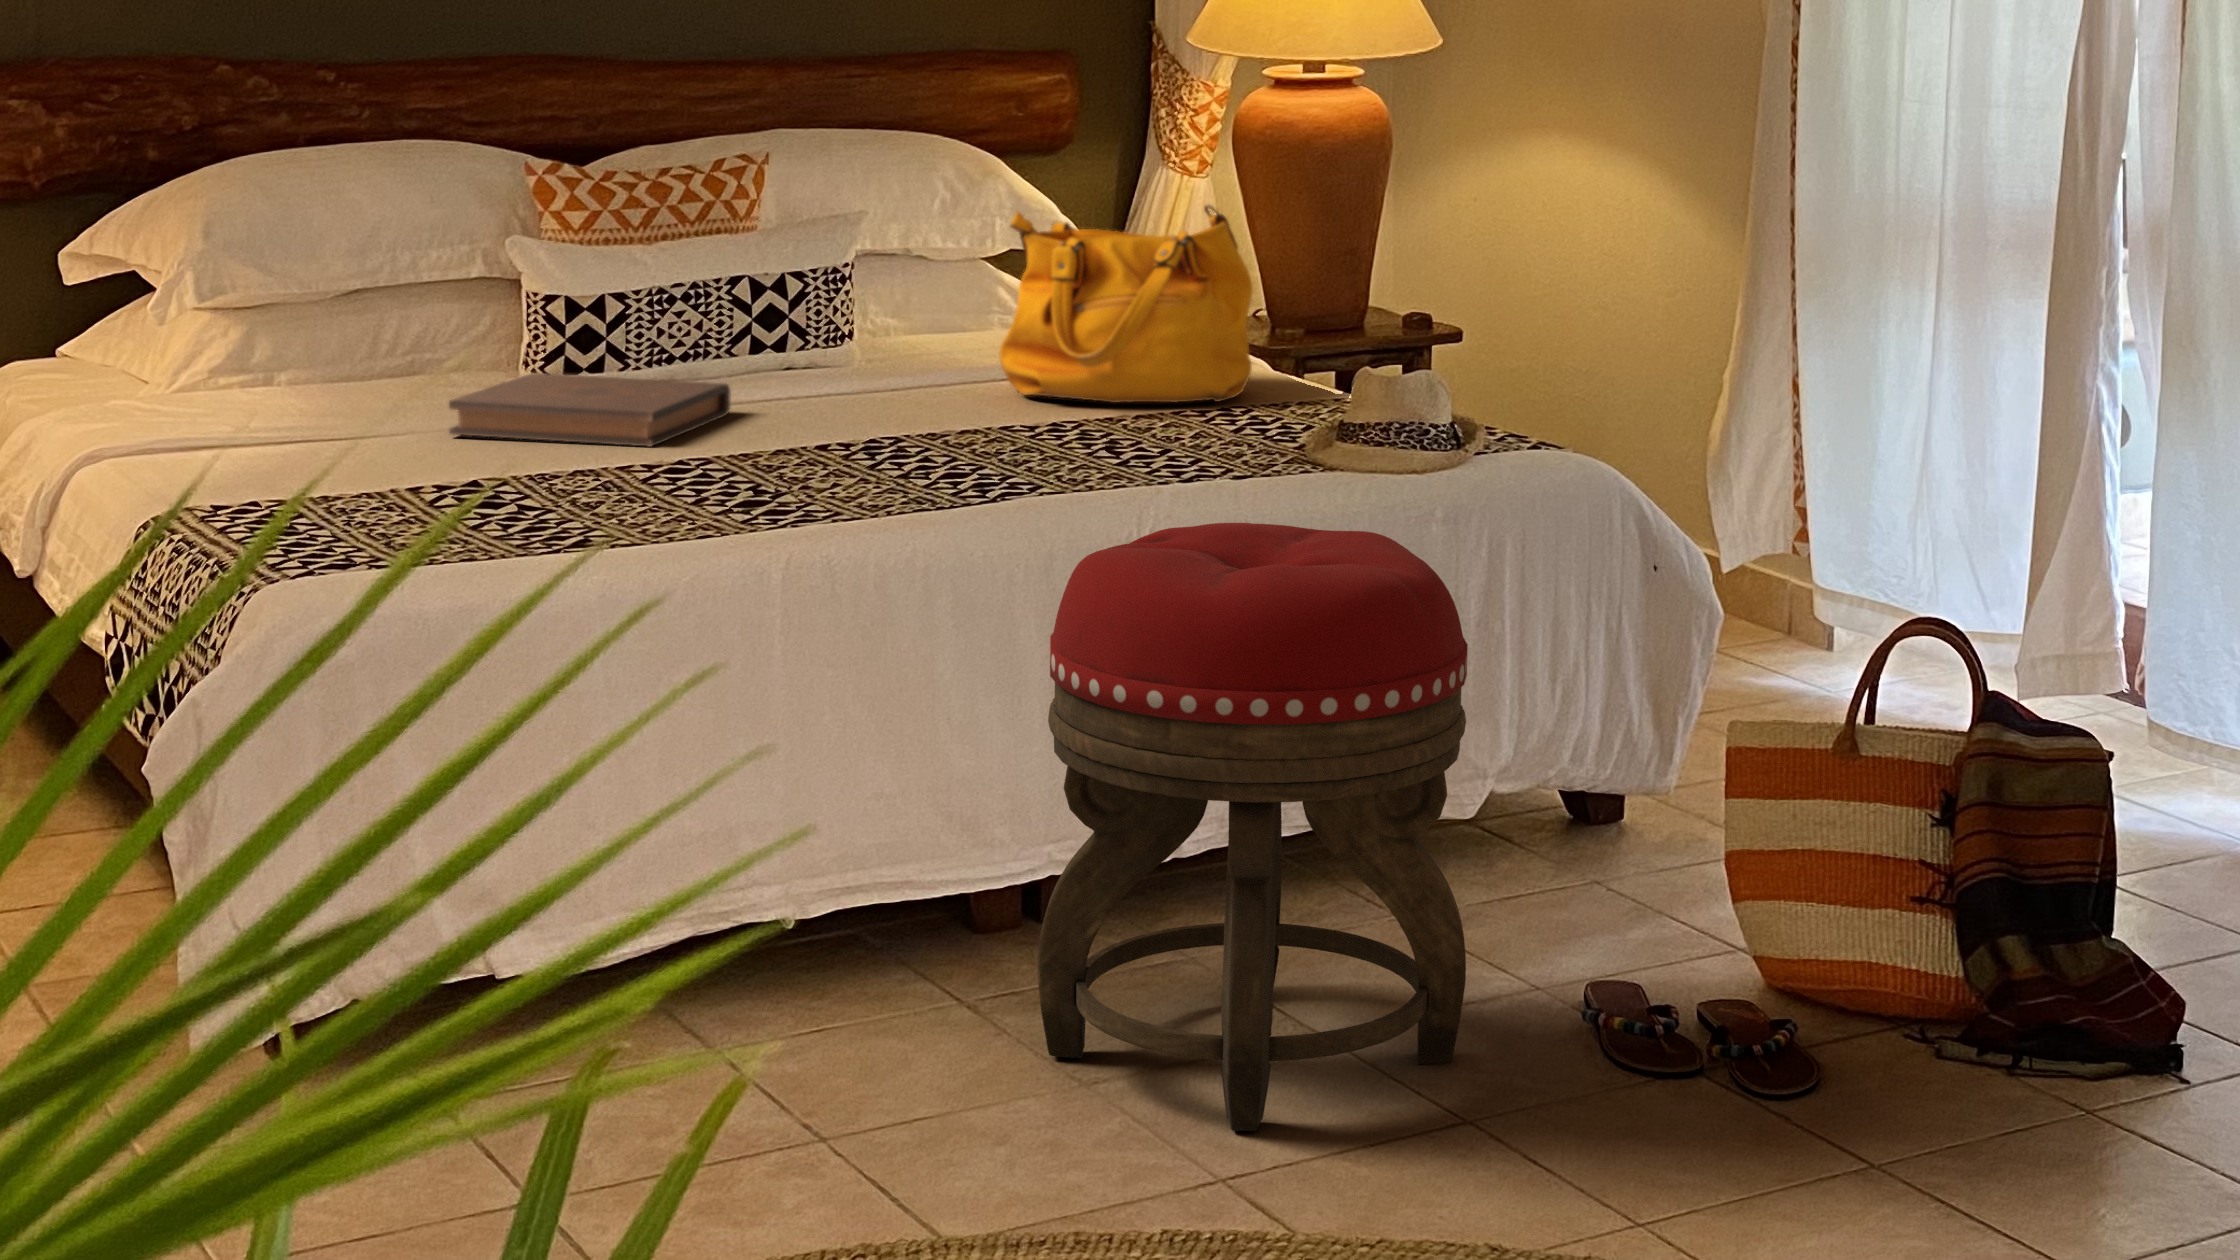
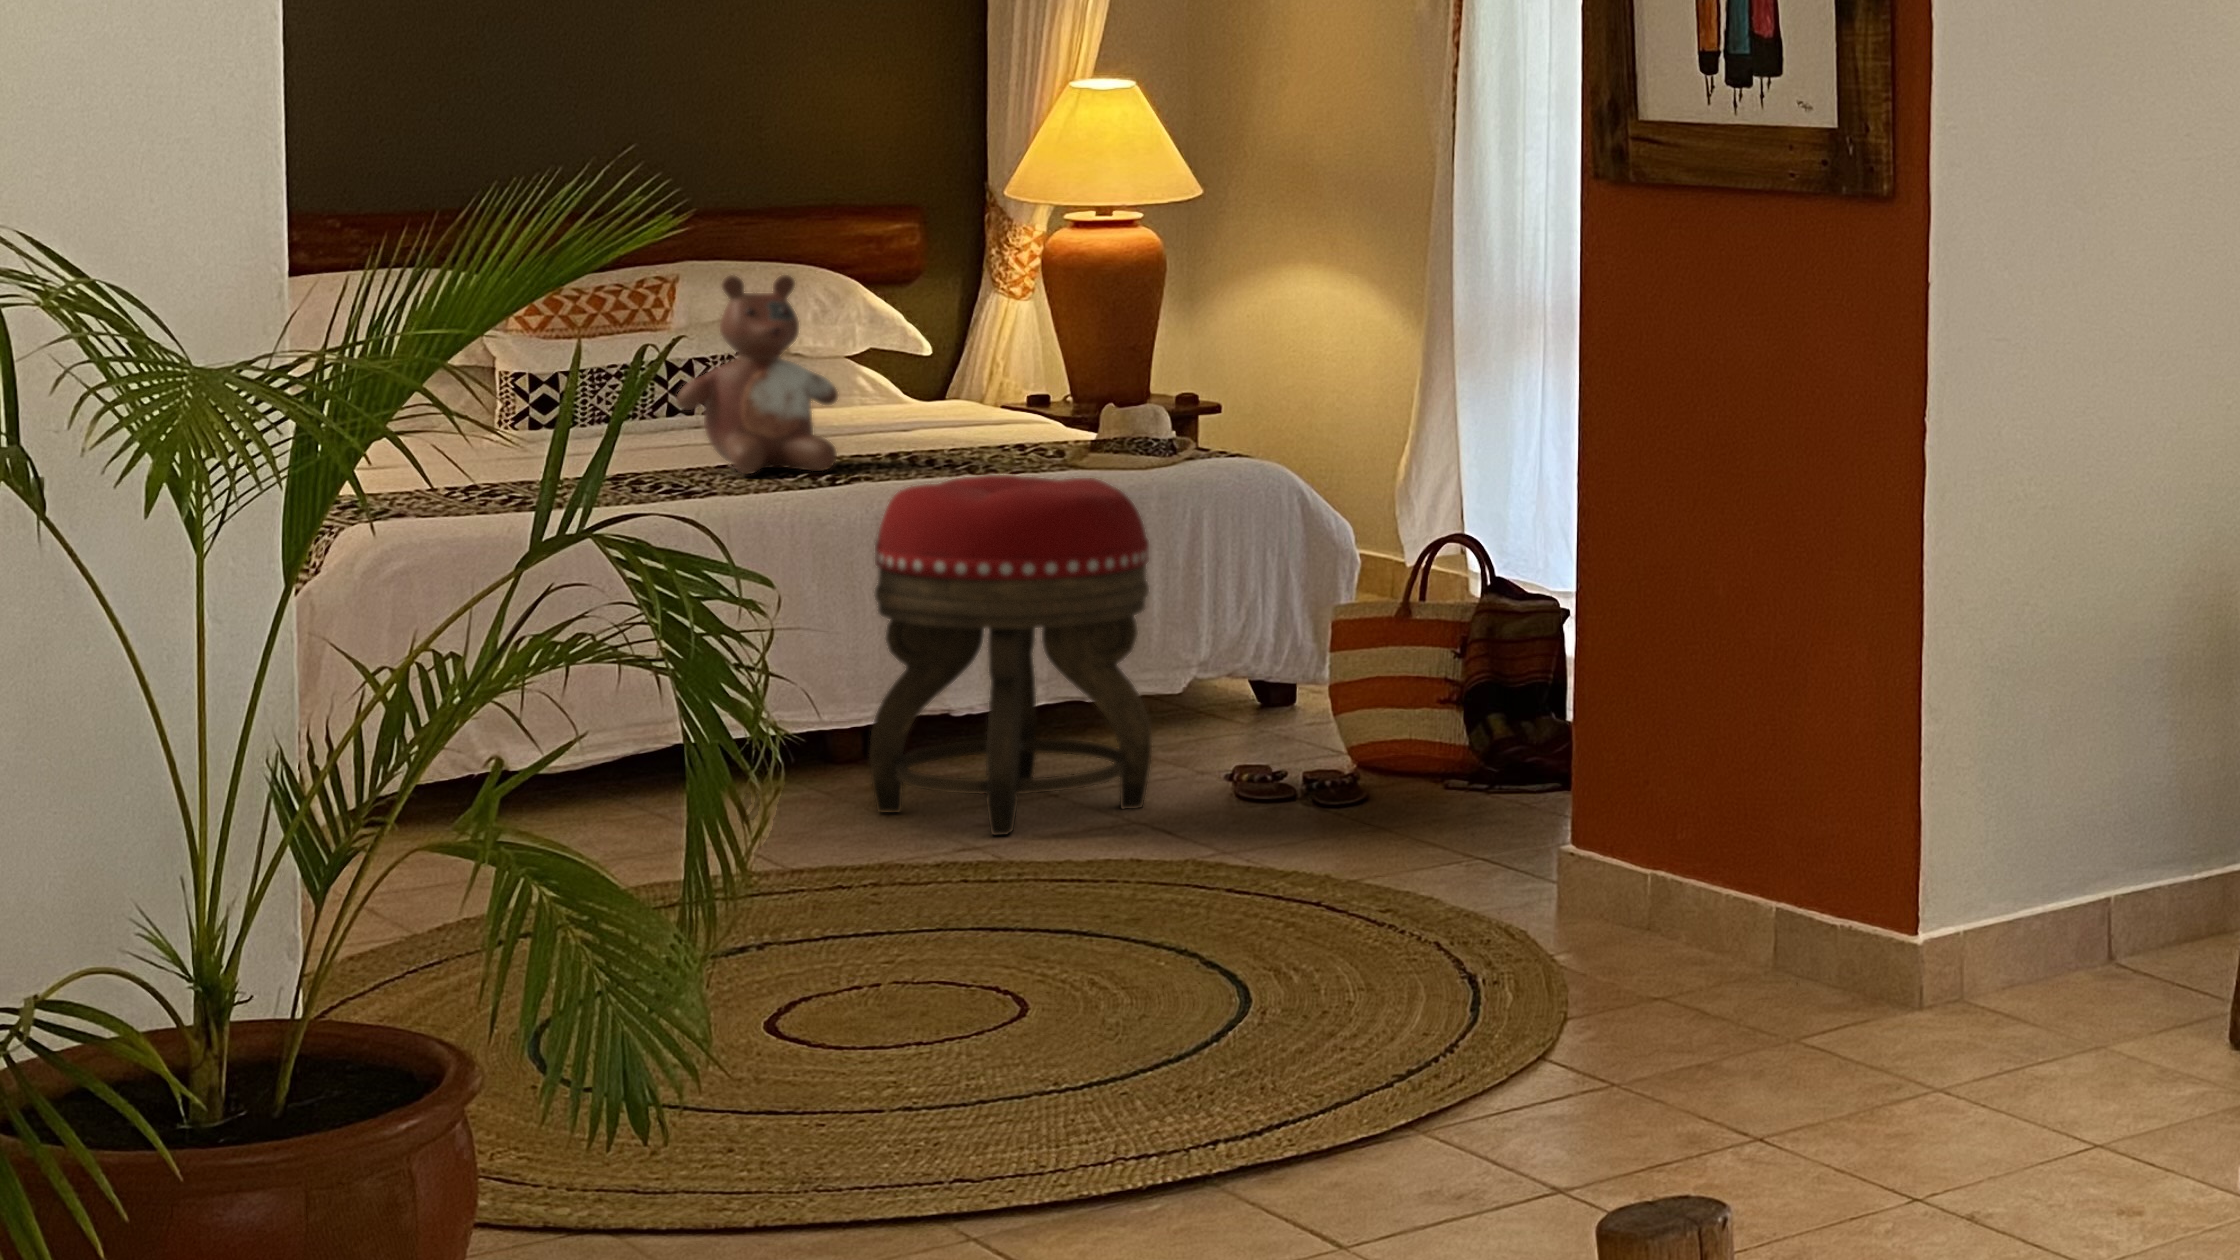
stuffed bear: none [757,184,982,484] -> present [676,275,838,474]
handbag: present [999,205,1253,403] -> none [856,300,1042,438]
book: present [449,373,731,447] -> none [446,422,655,463]

